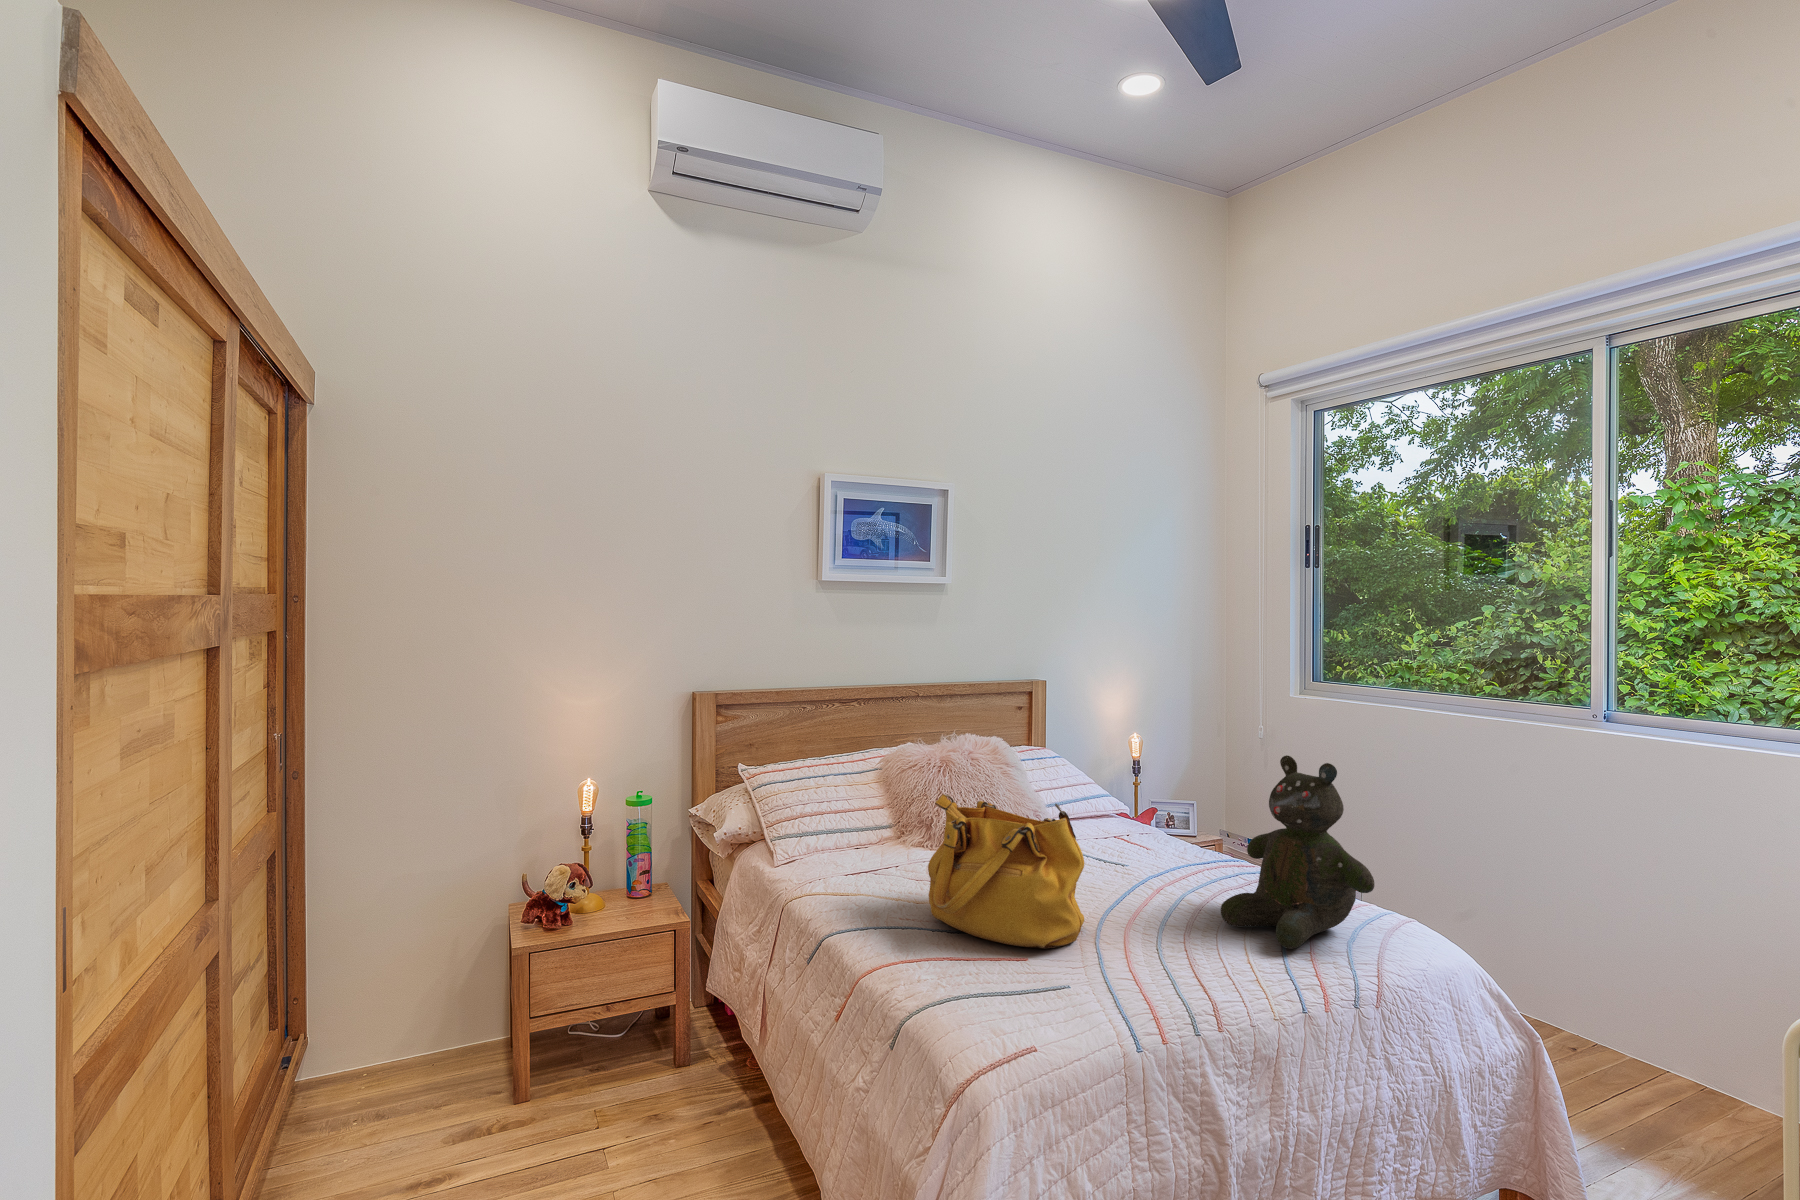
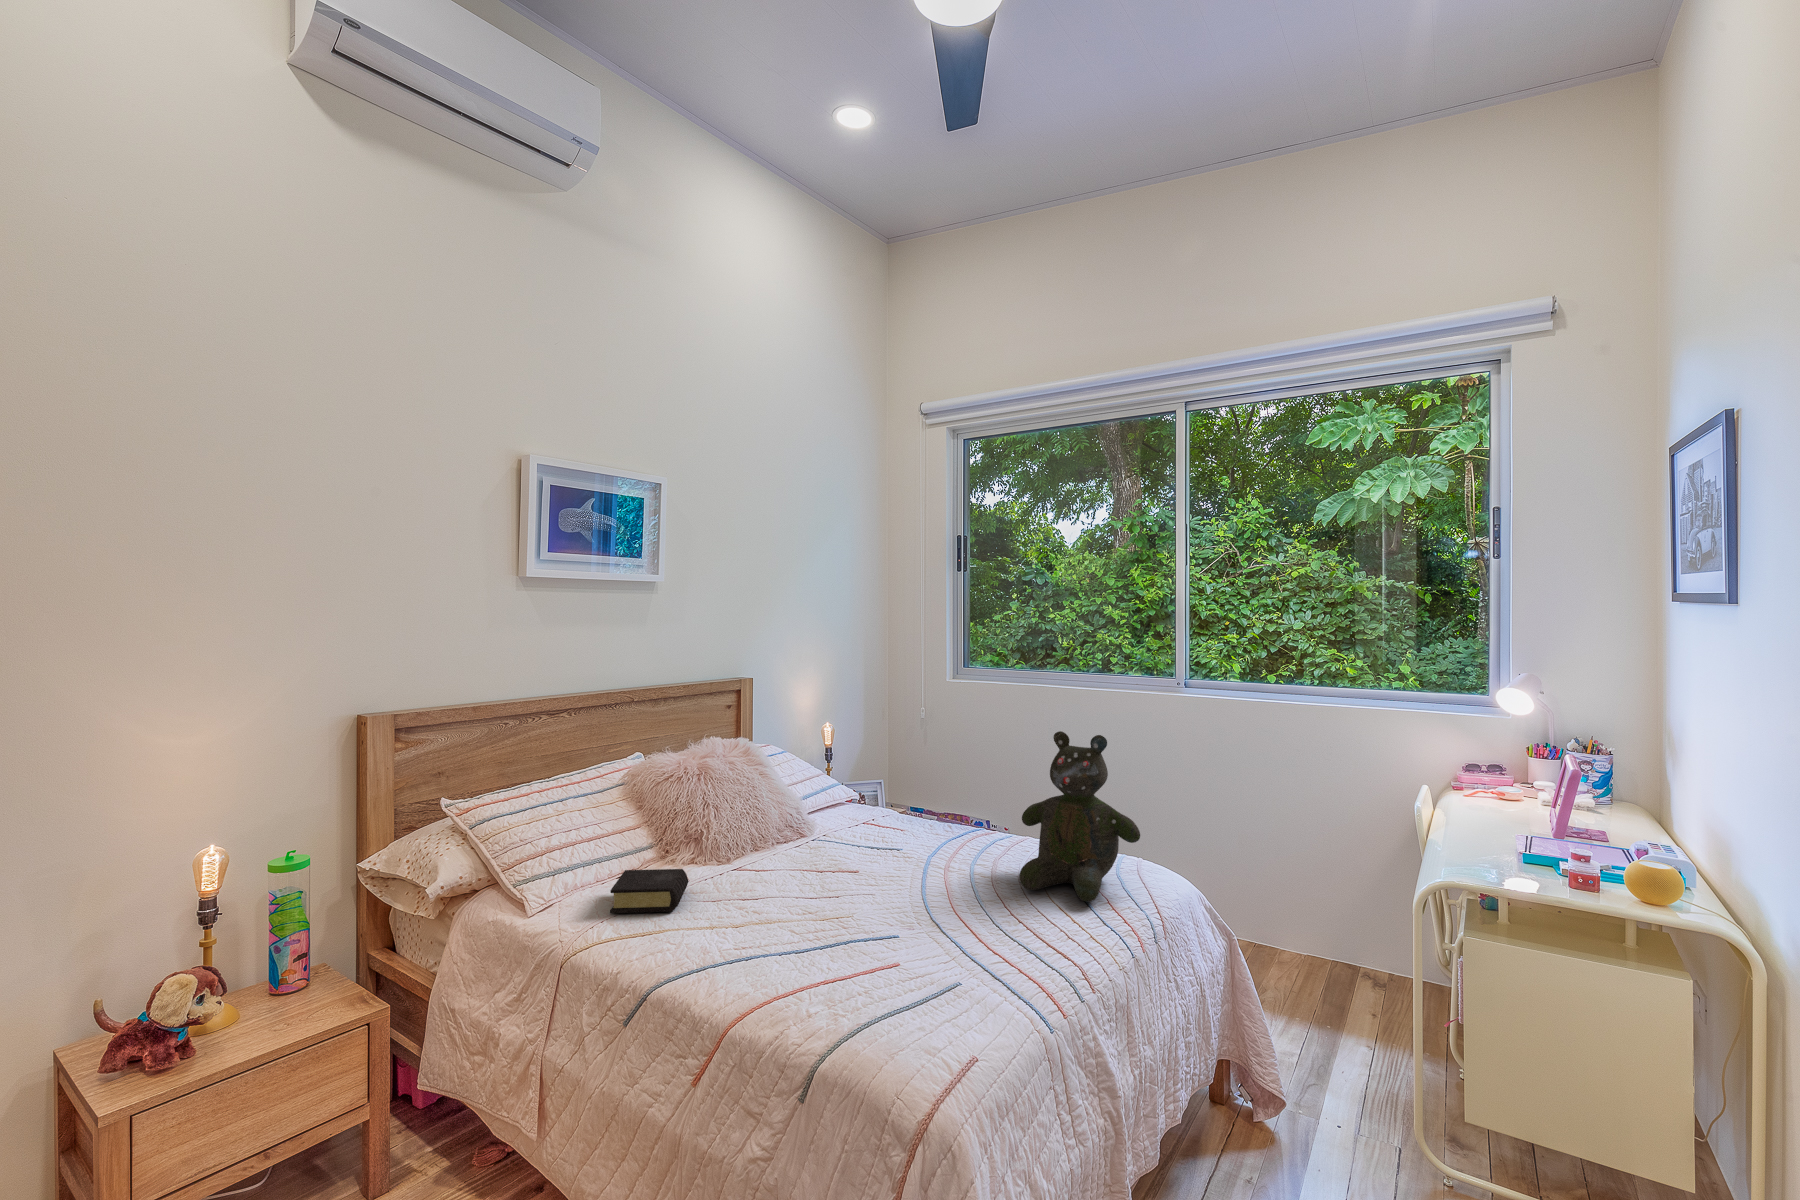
handbag: present [928,794,1084,949] -> none [752,798,927,952]
book: none [833,842,907,883] -> present [610,869,689,913]

